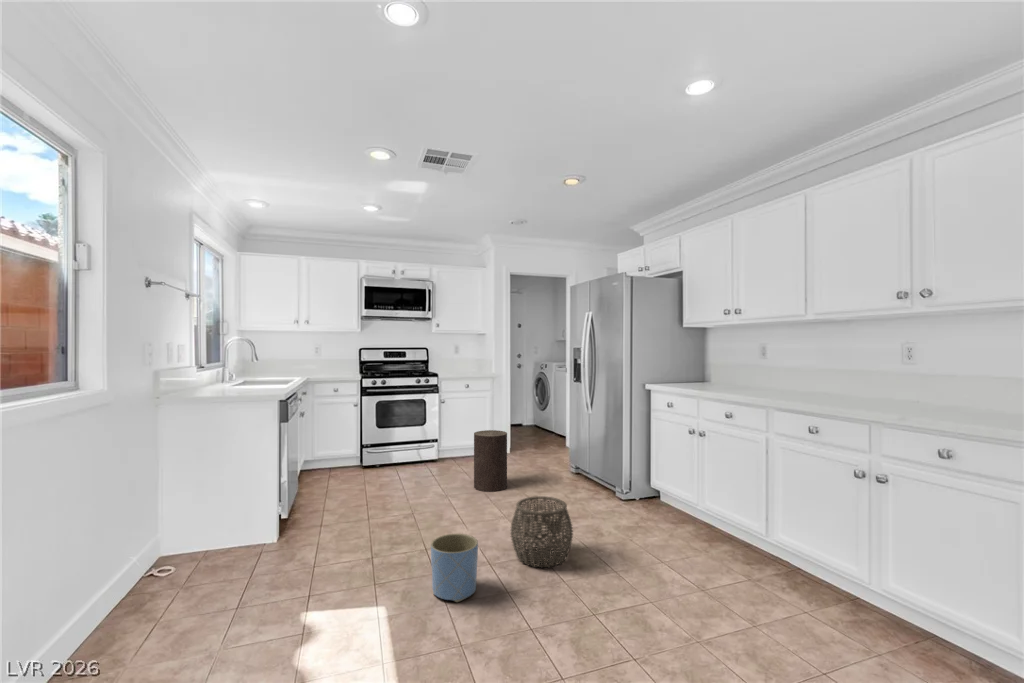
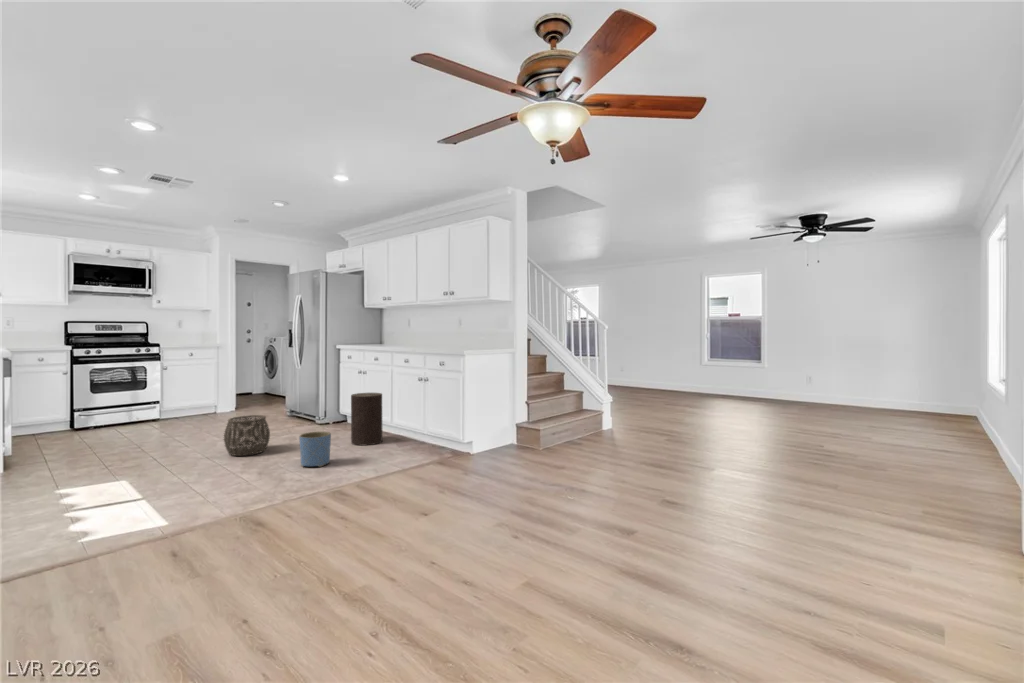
stool: present [474,430,507,492] -> present [351,393,382,445]
planter: present [431,534,478,602] -> present [299,432,331,467]

